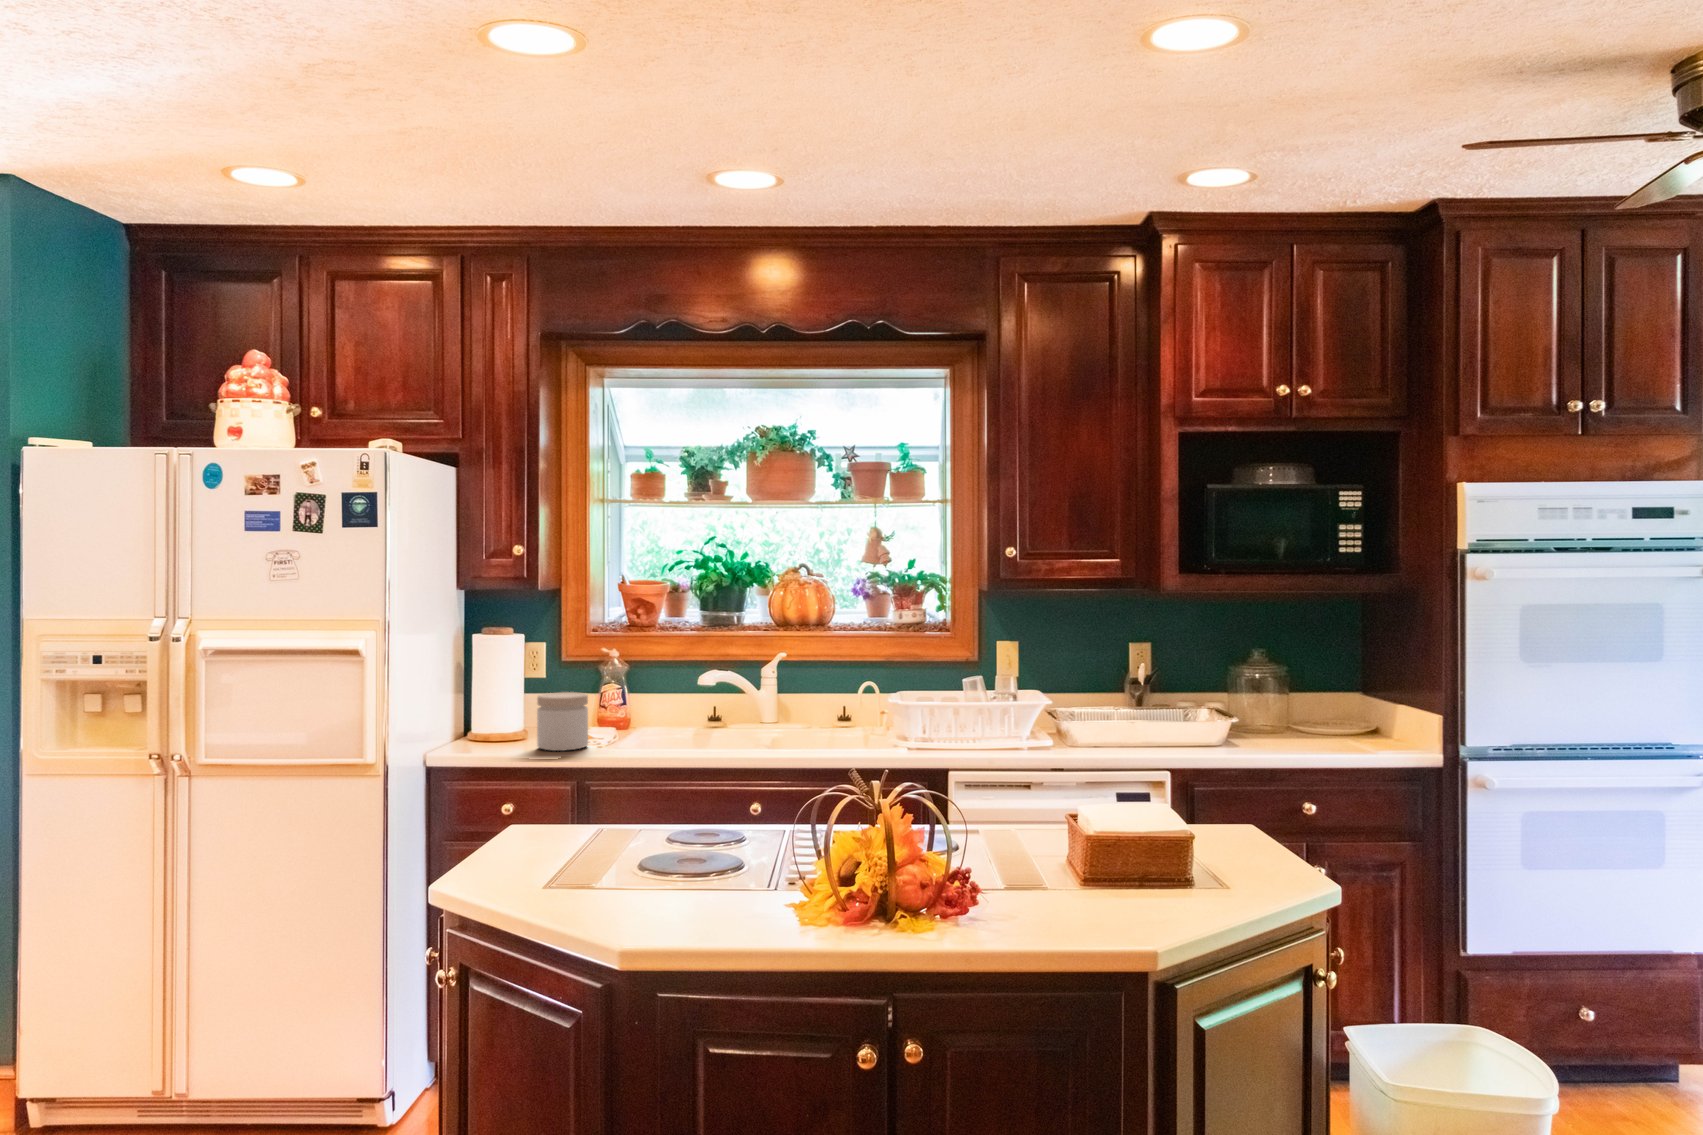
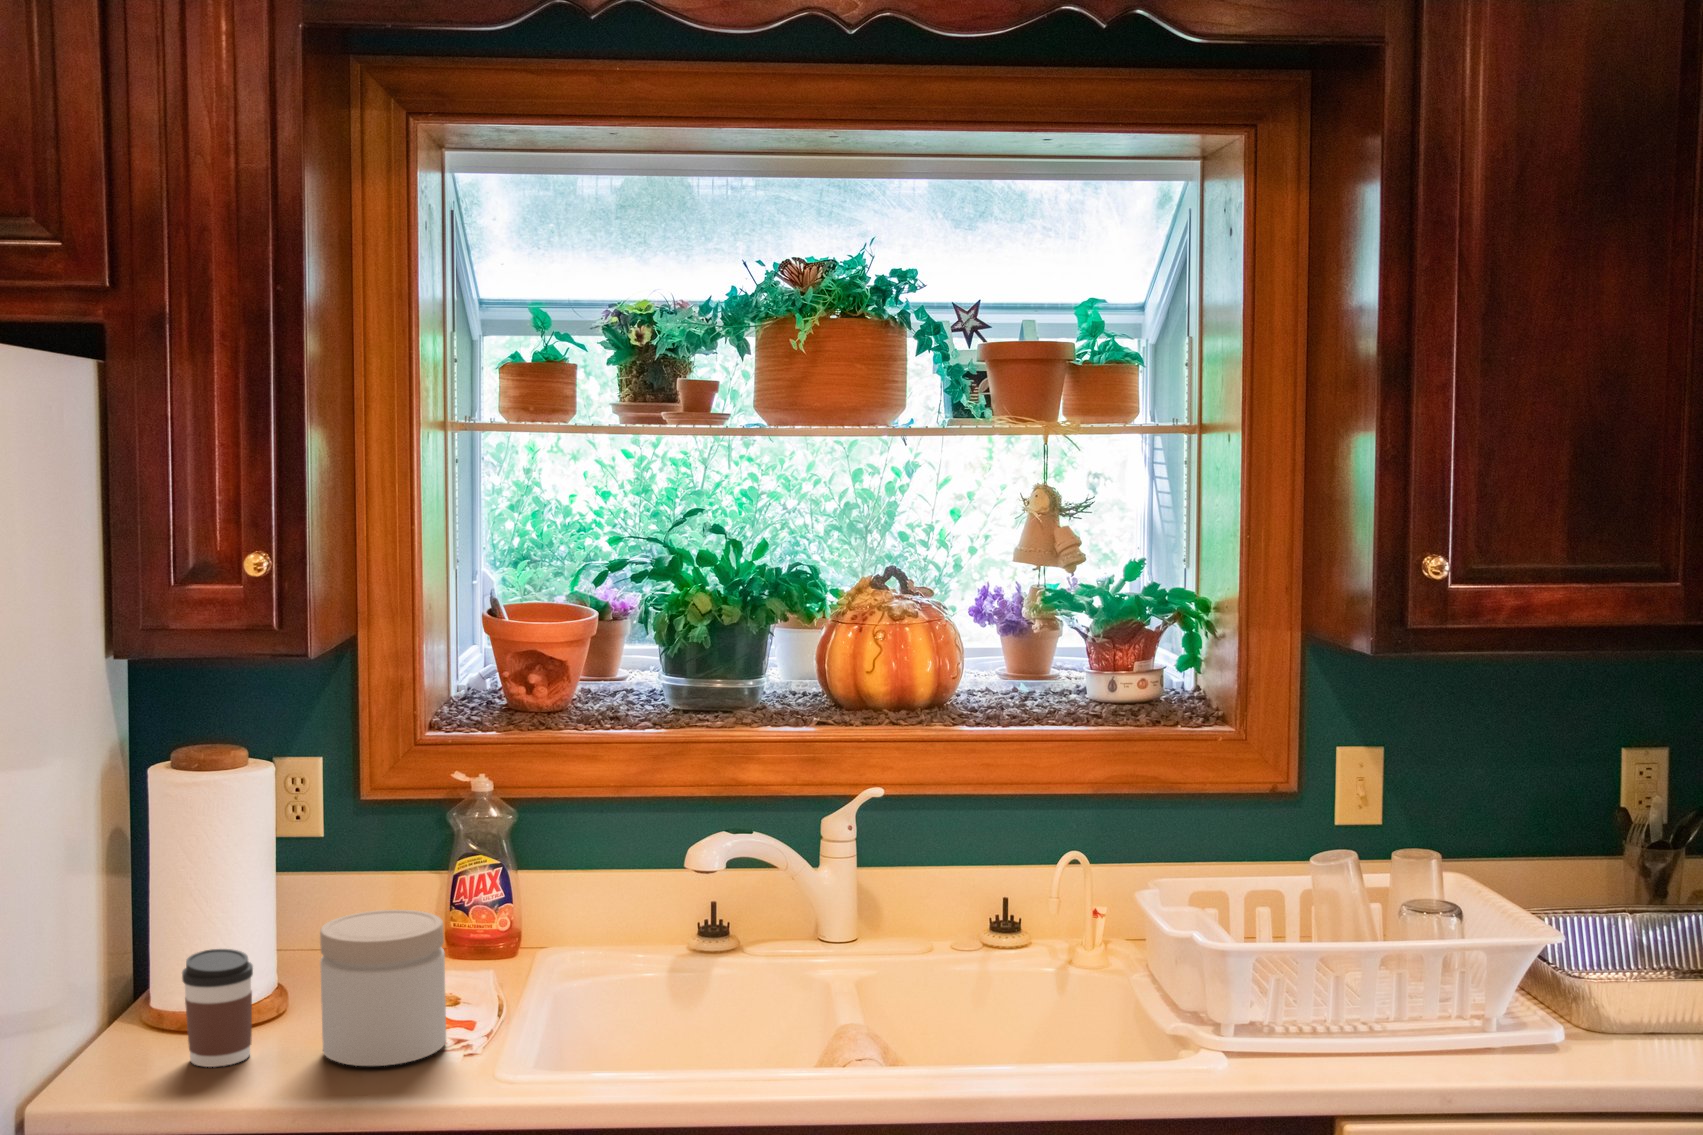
coffee cup: none [482,705,510,750] -> present [182,949,253,1067]

